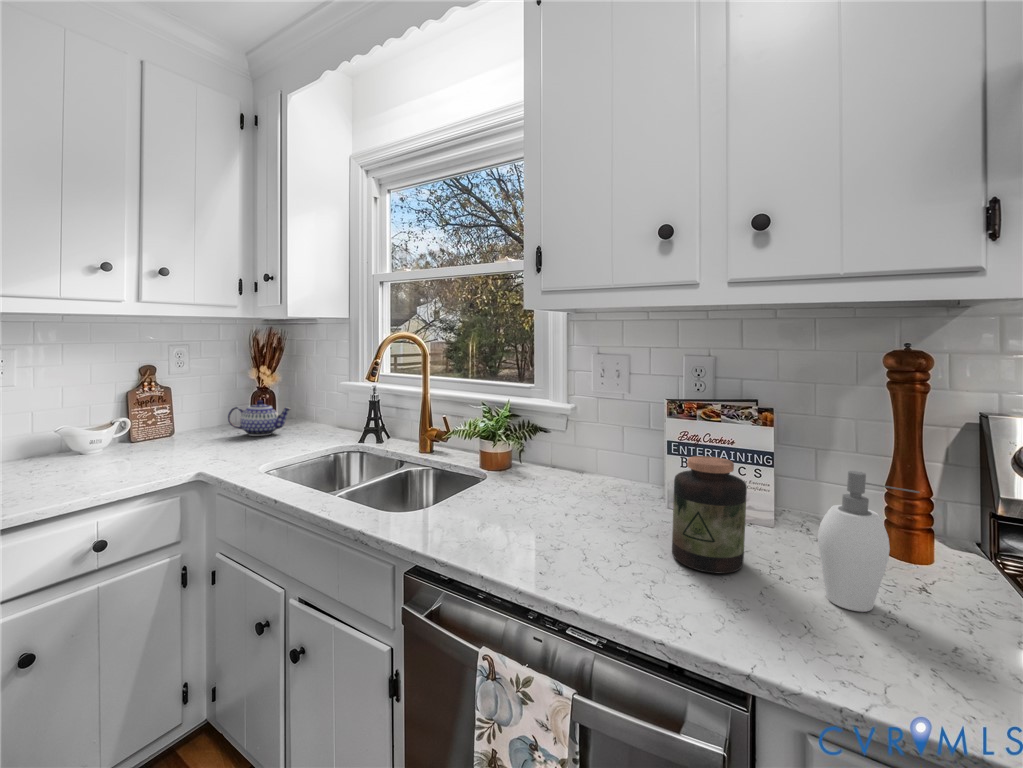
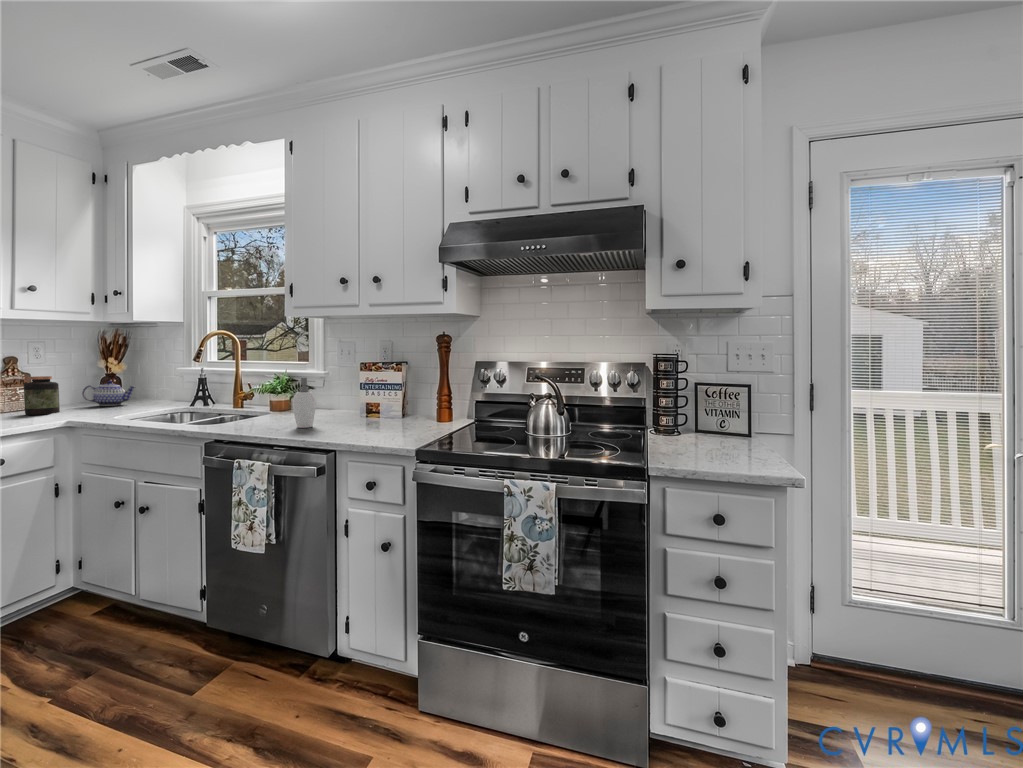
jar: present [672,456,747,574] -> present [24,376,60,415]
soap dispenser: present [818,471,919,612] -> present [292,378,316,428]

